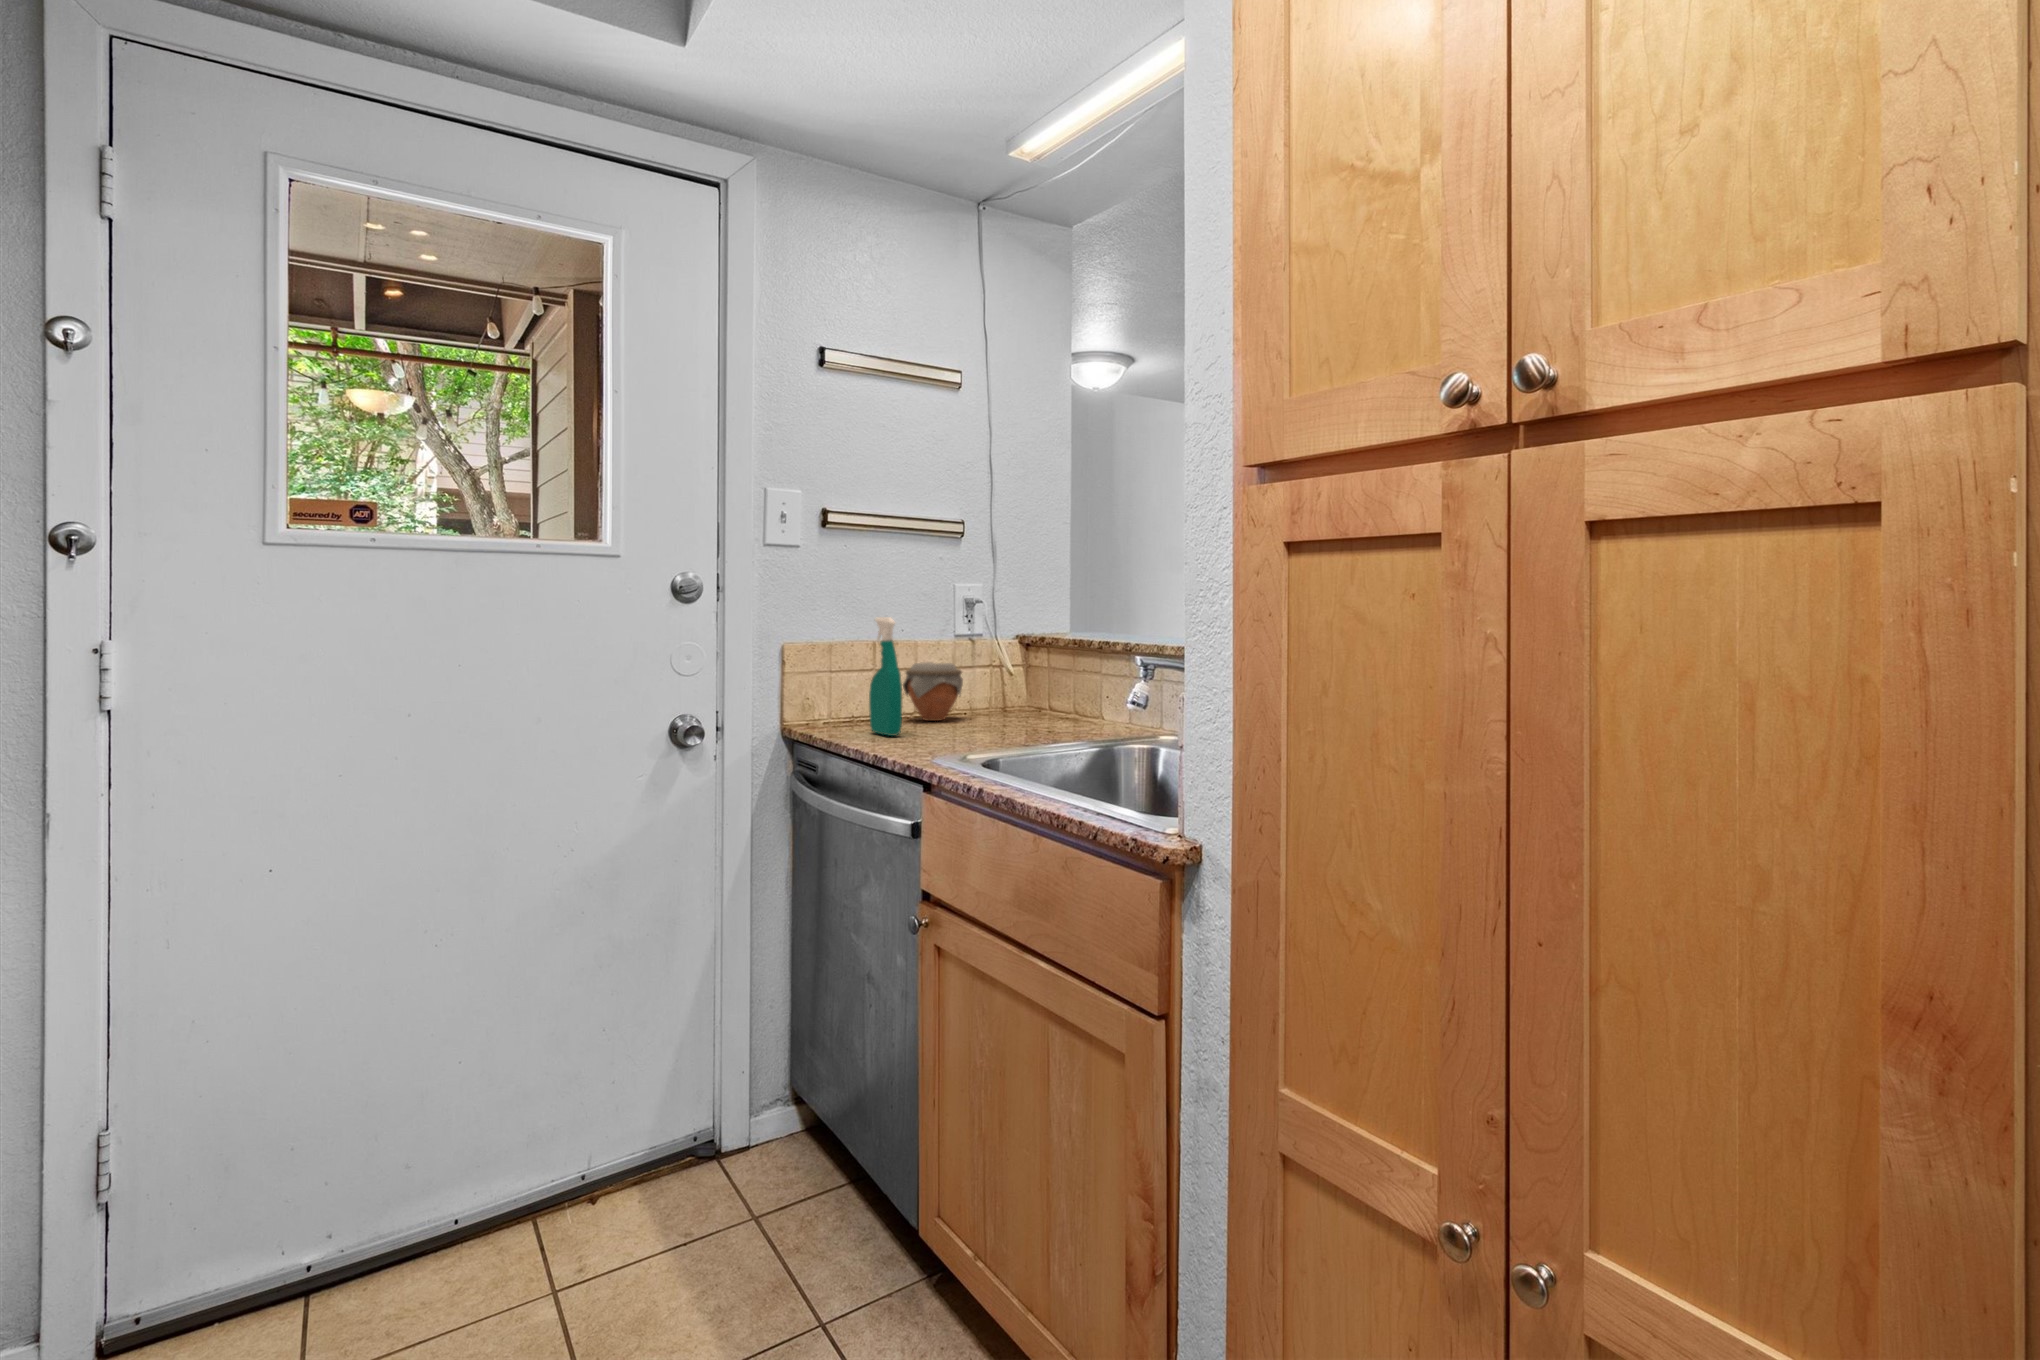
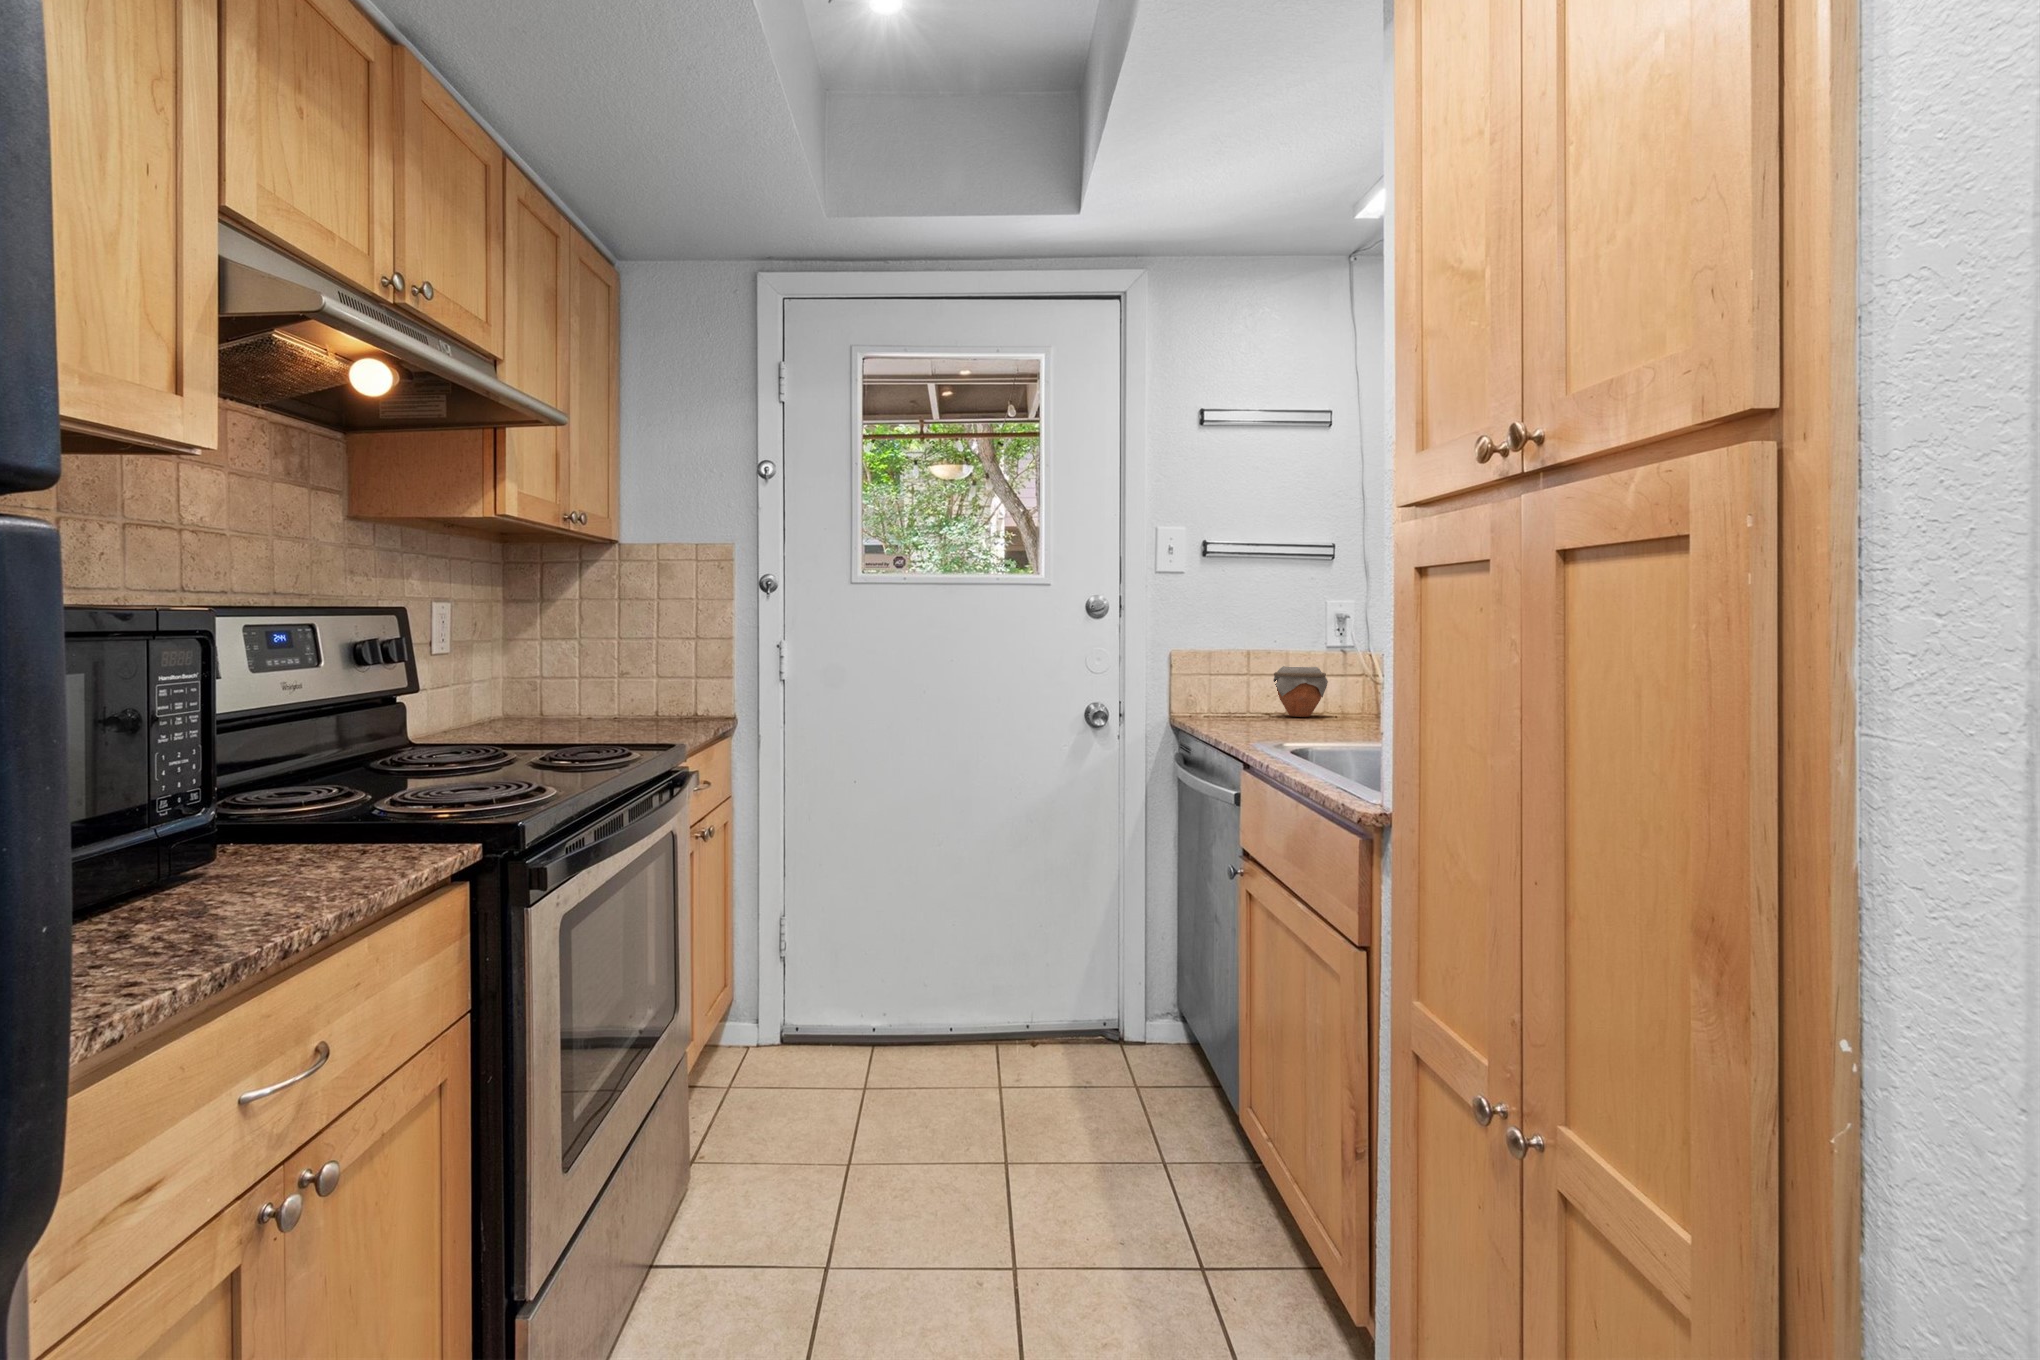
spray bottle: present [869,617,902,736] -> none [1232,627,1255,725]

